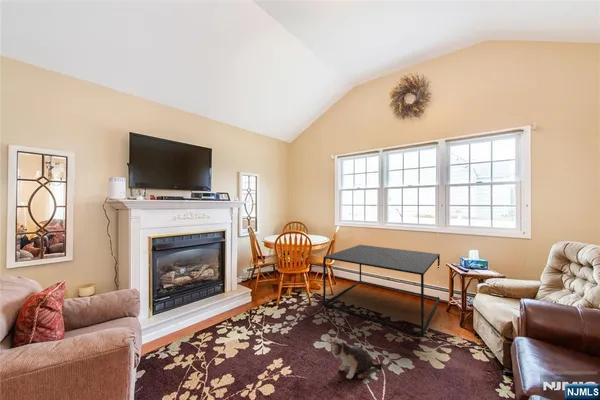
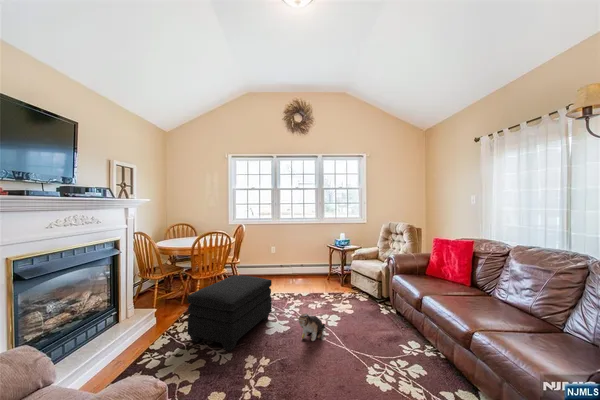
coffee table: present [323,245,440,336] -> none [243,241,330,302]
ottoman: none [250,276,333,348] -> present [188,275,272,351]

